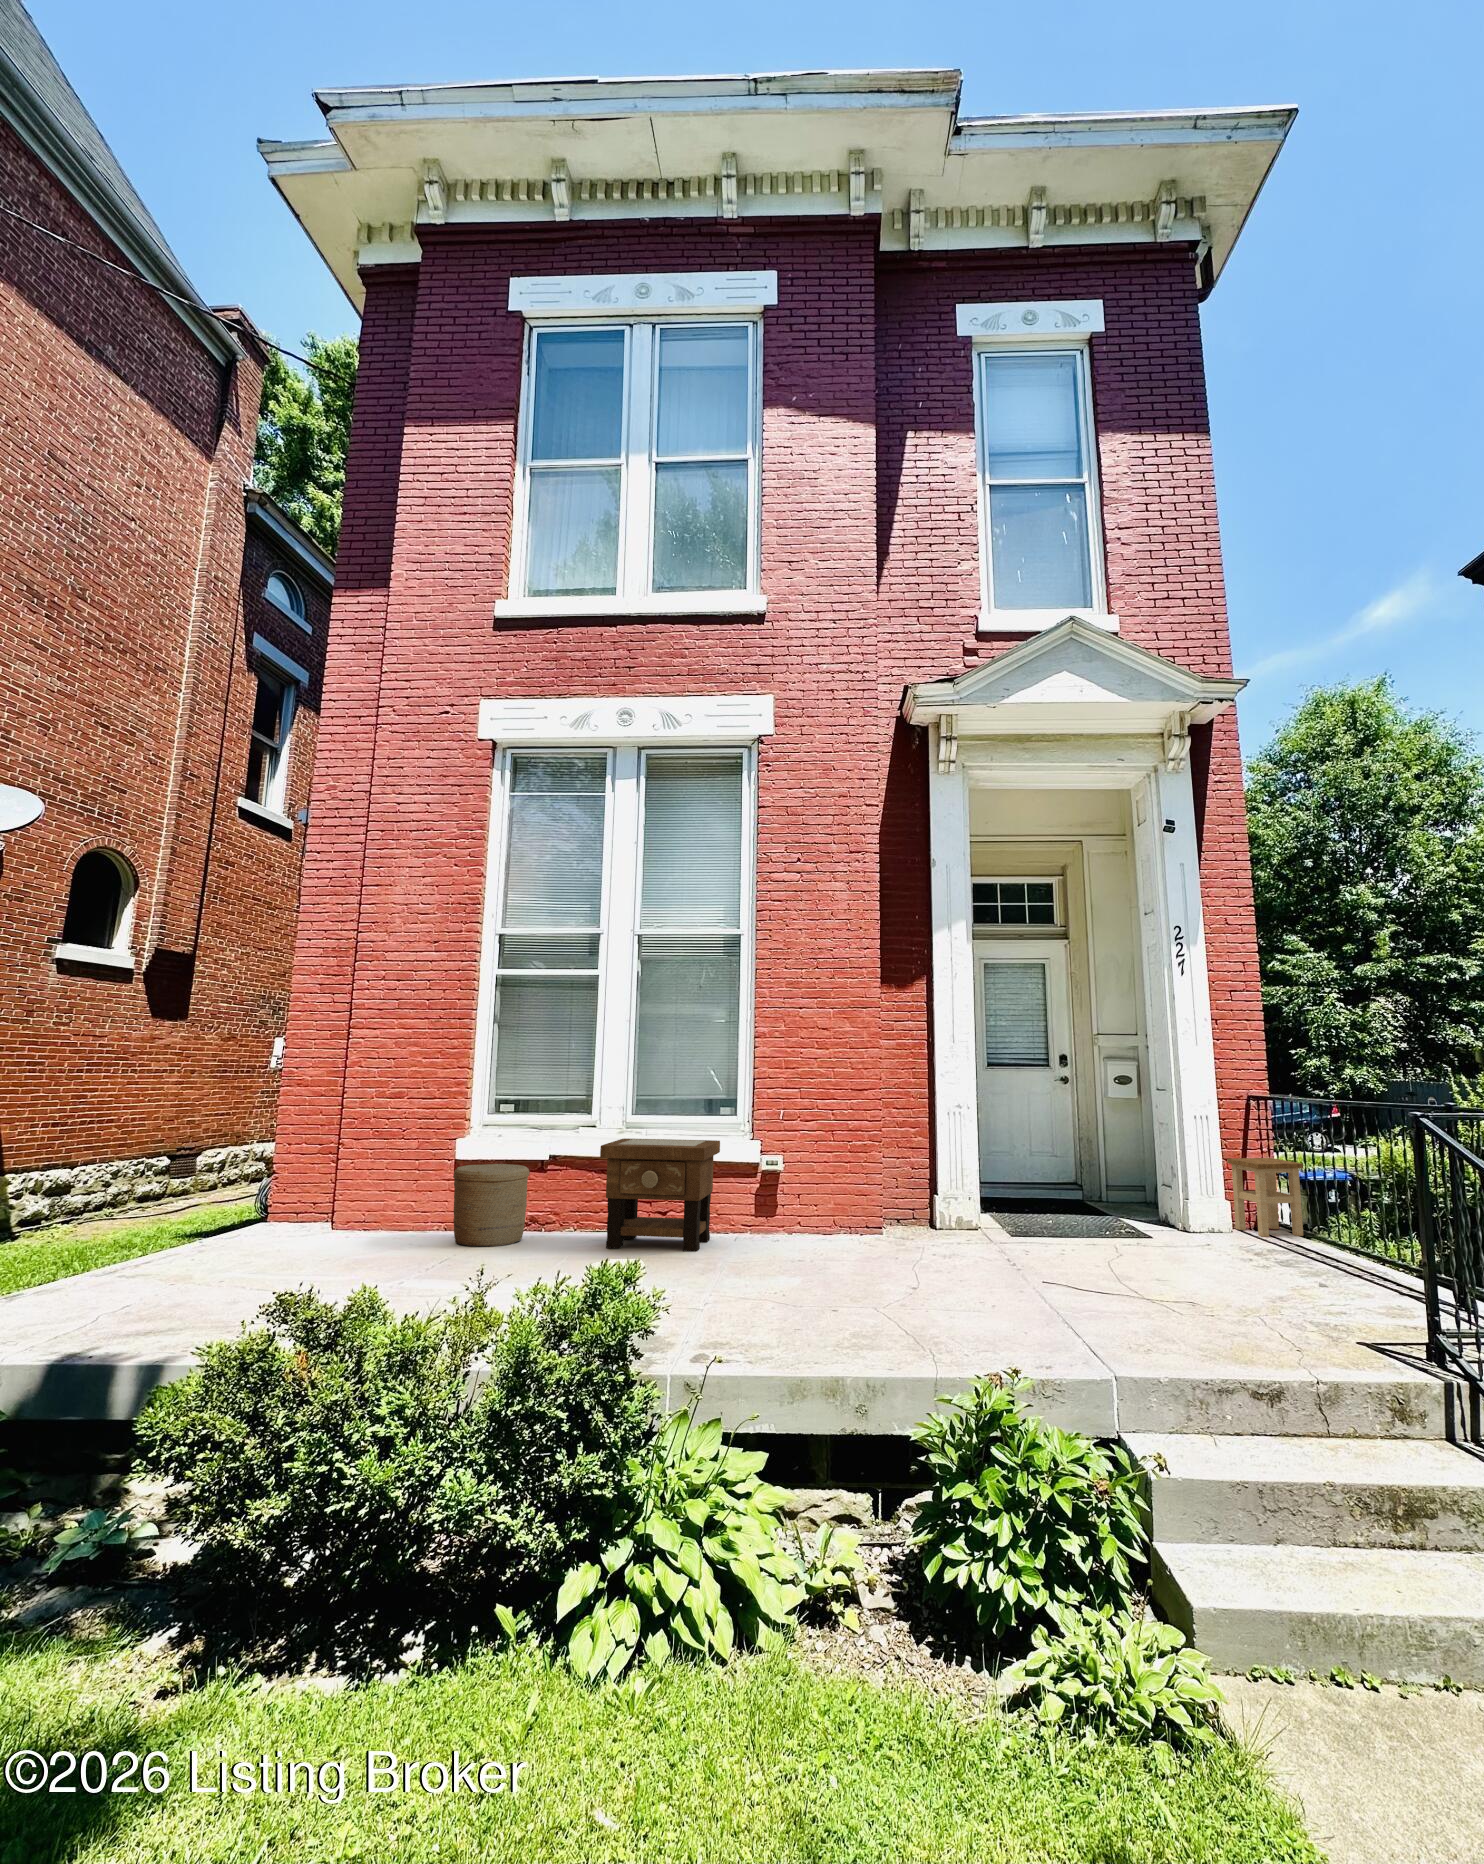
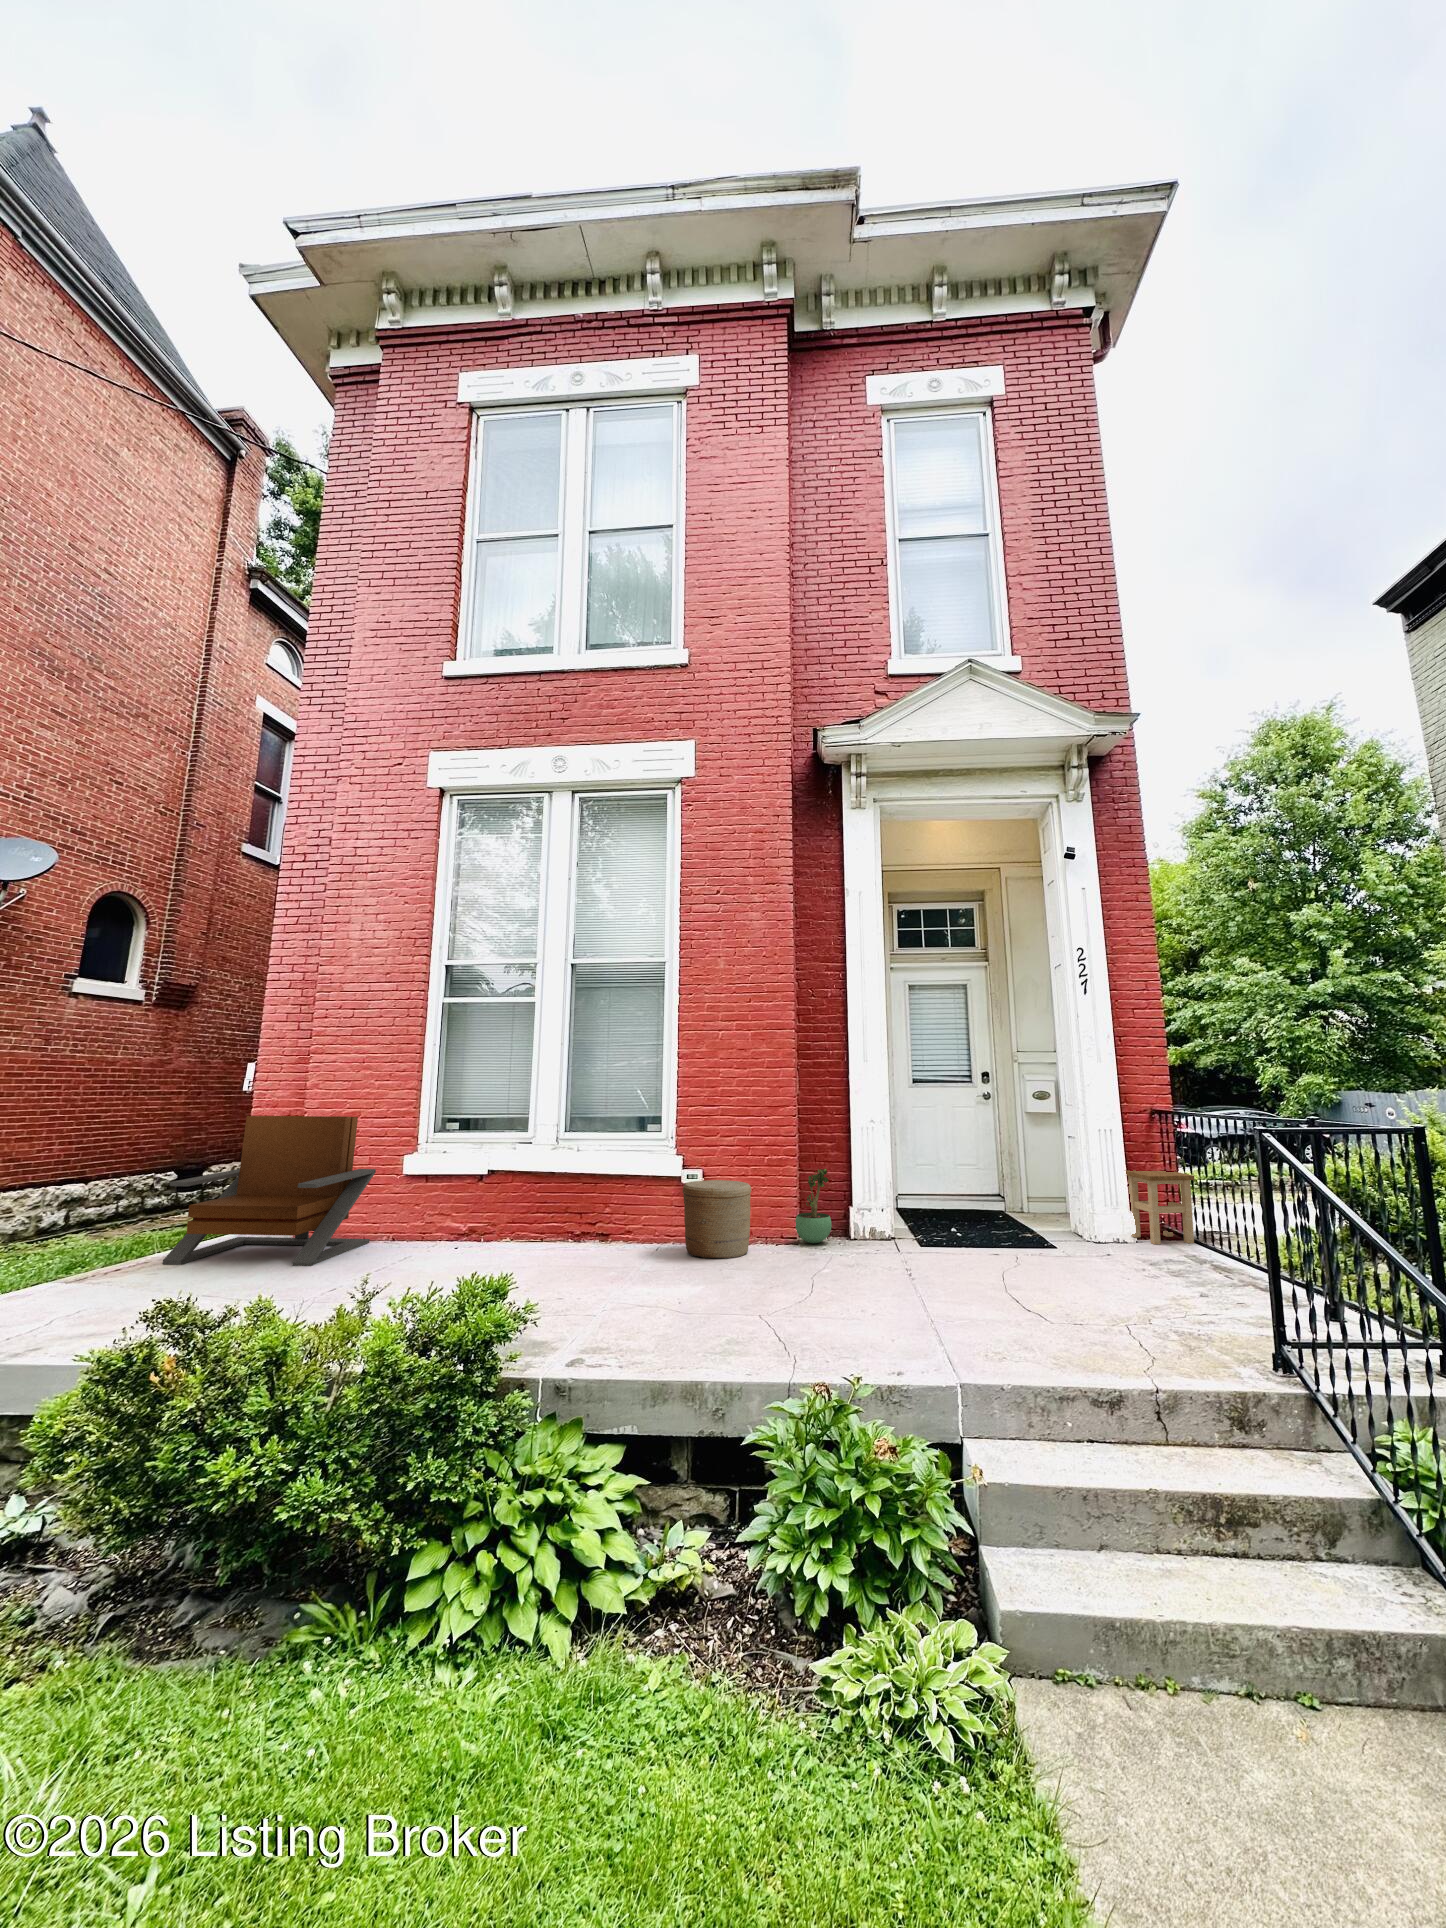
lounge chair: none [196,1095,424,1261] -> present [163,1116,376,1266]
side table: present [600,1139,720,1251] -> none [528,1154,643,1258]
potted plant: none [883,1154,923,1236] -> present [795,1169,832,1243]
woven basket: present [453,1164,530,1246] -> present [683,1180,751,1258]

